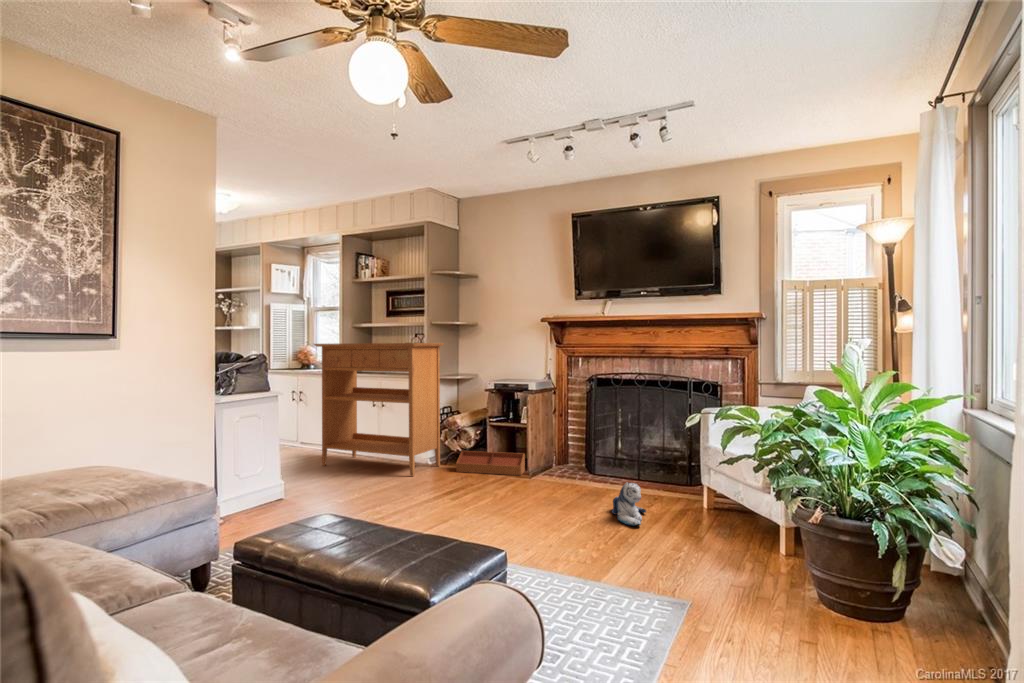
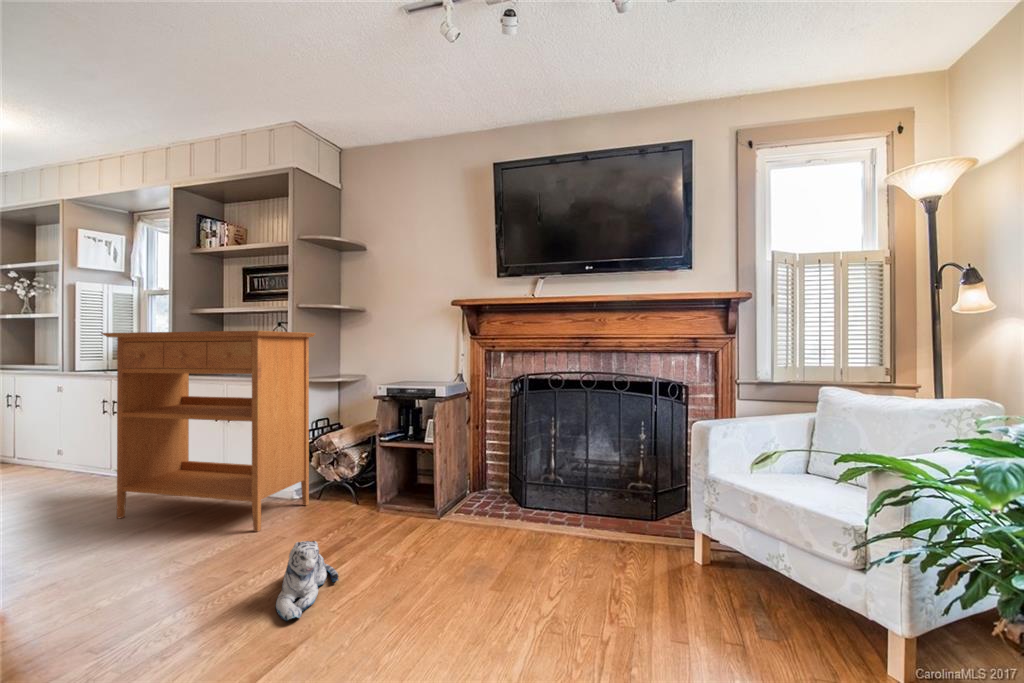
storage bin: present [456,451,525,475] -> none [330,482,429,516]
plush toy: present [612,483,646,526] -> present [276,541,339,621]

